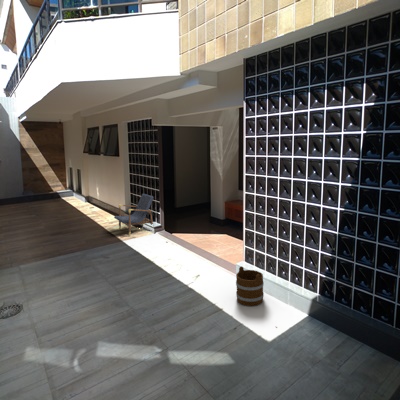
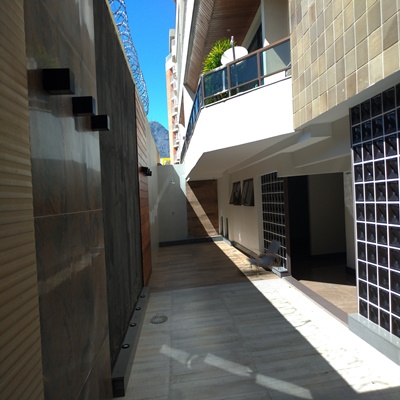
bucket: present [236,266,264,306] -> none [344,317,378,364]

